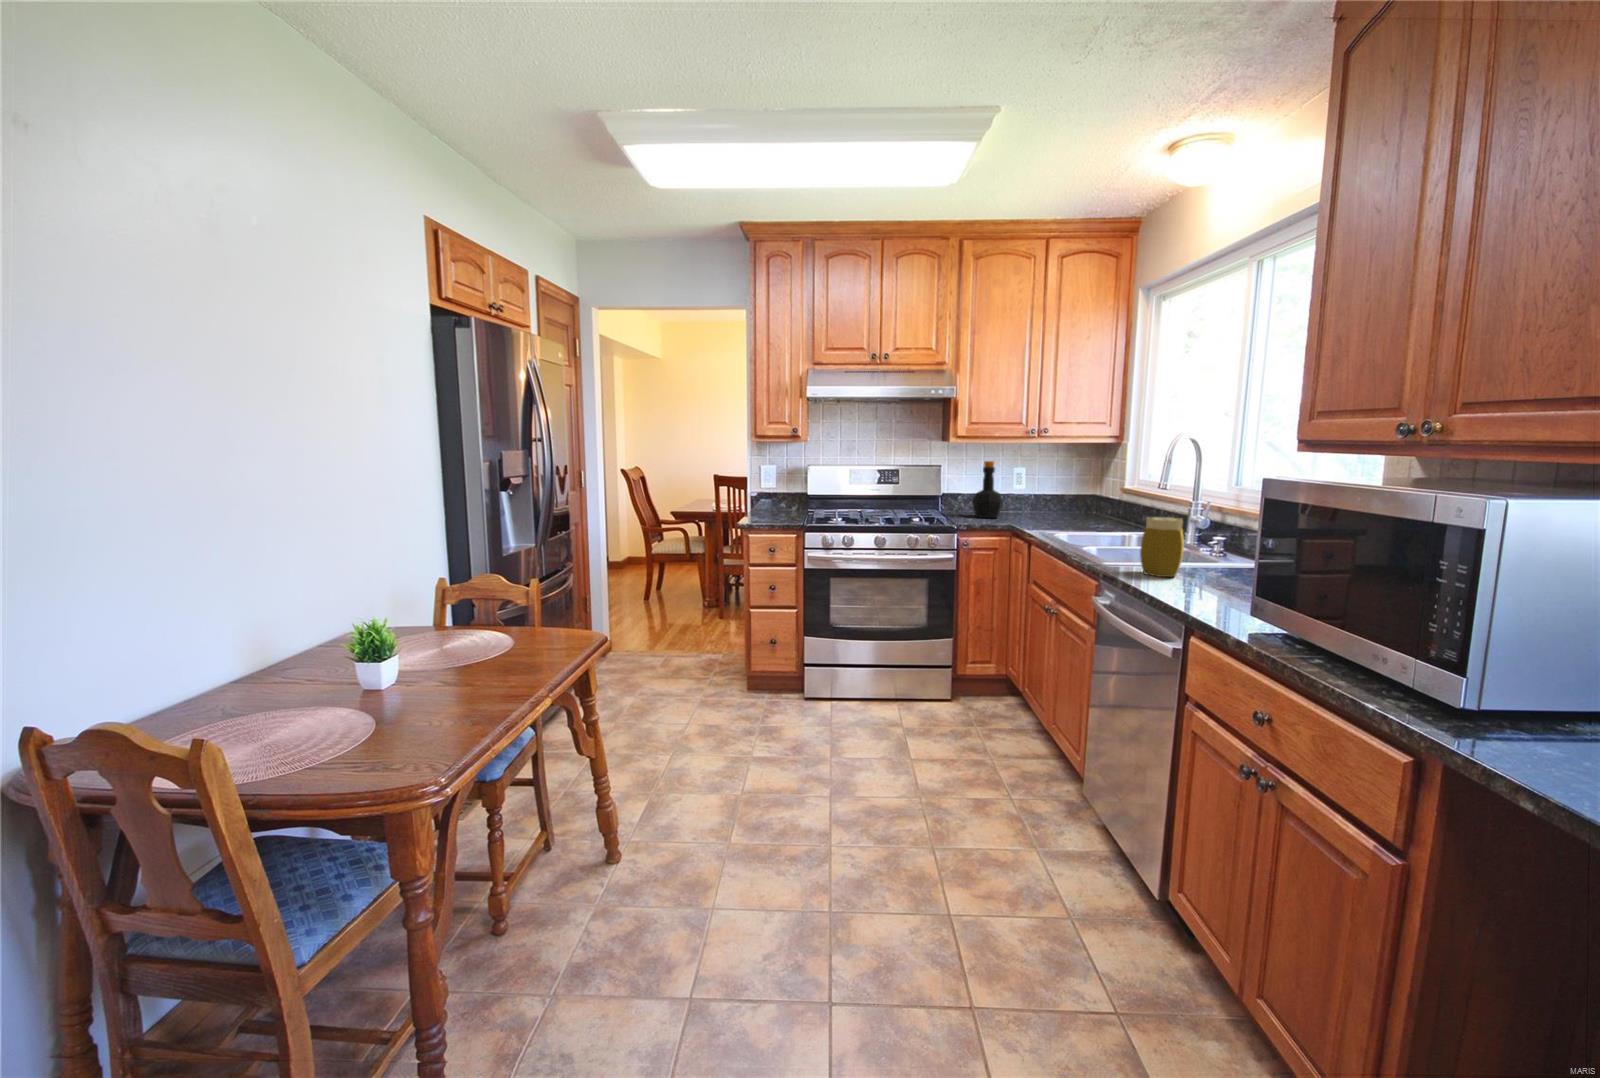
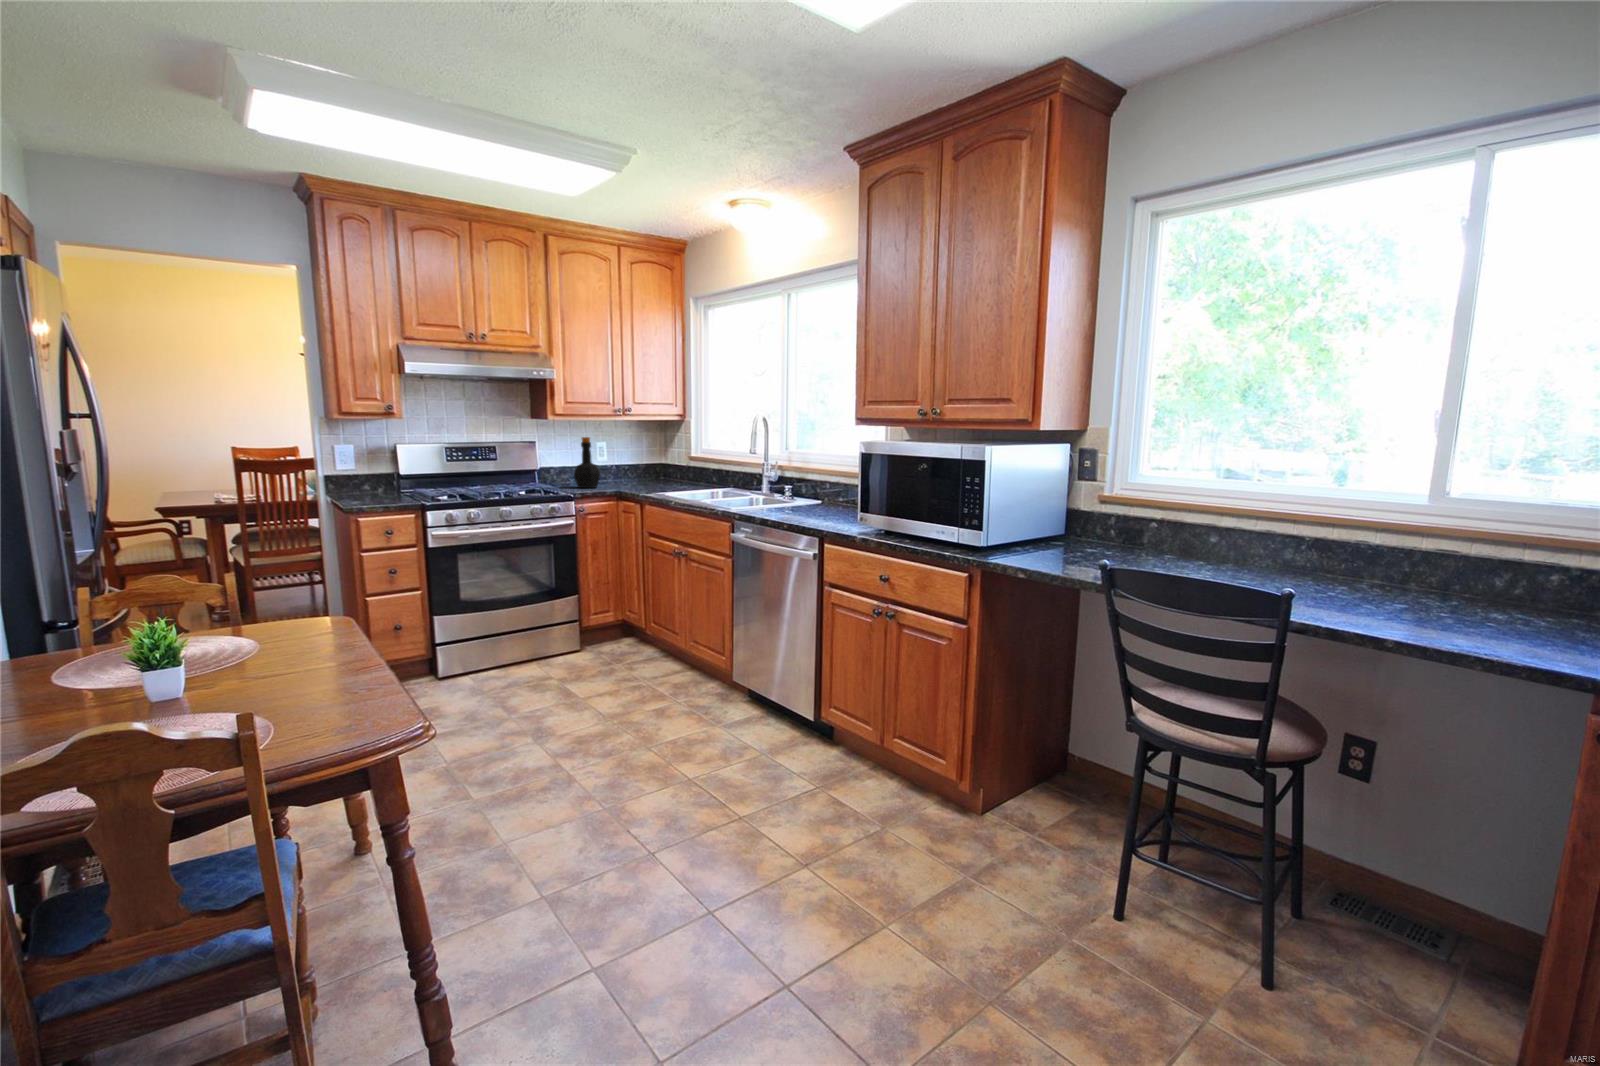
jar: present [1140,517,1184,577] -> none [752,472,777,512]

